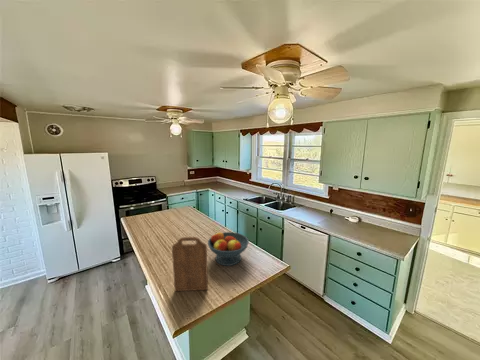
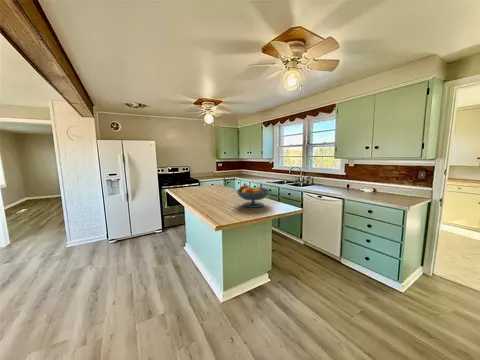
cutting board: present [172,237,208,291] -> none [212,174,238,216]

